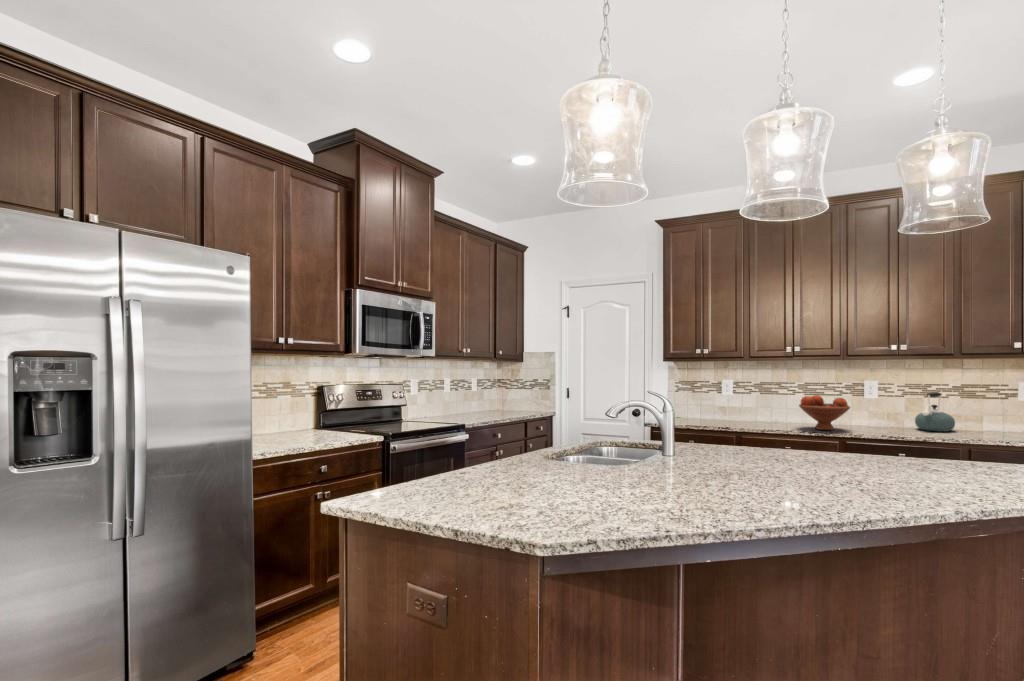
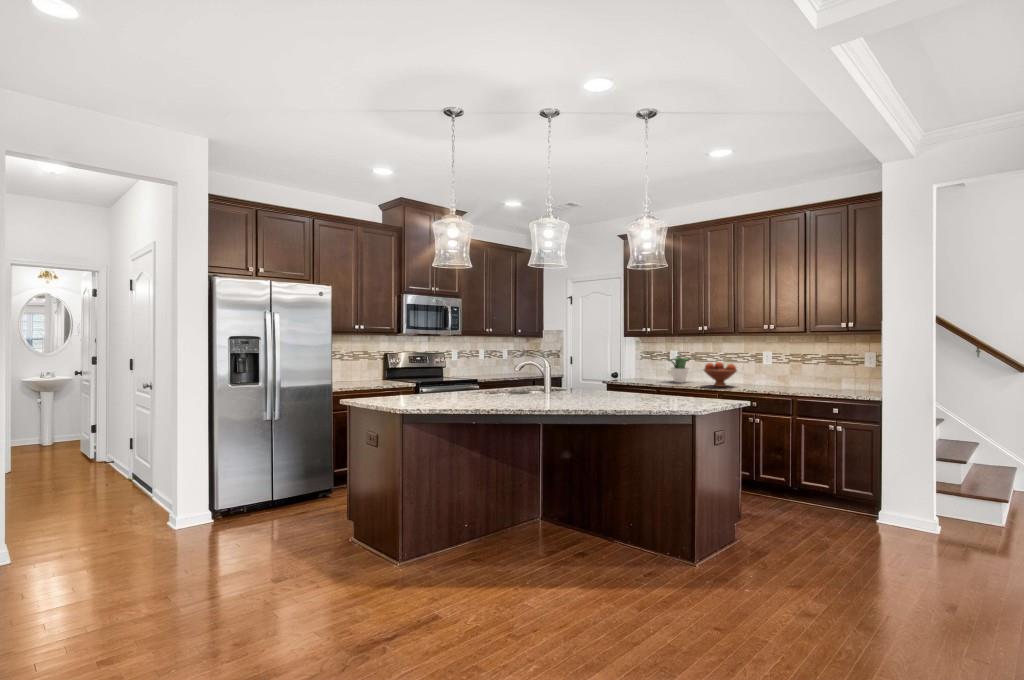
potted plant: none [727,387,773,424] -> present [666,357,696,383]
kettle: present [915,393,955,432] -> none [786,361,813,389]

